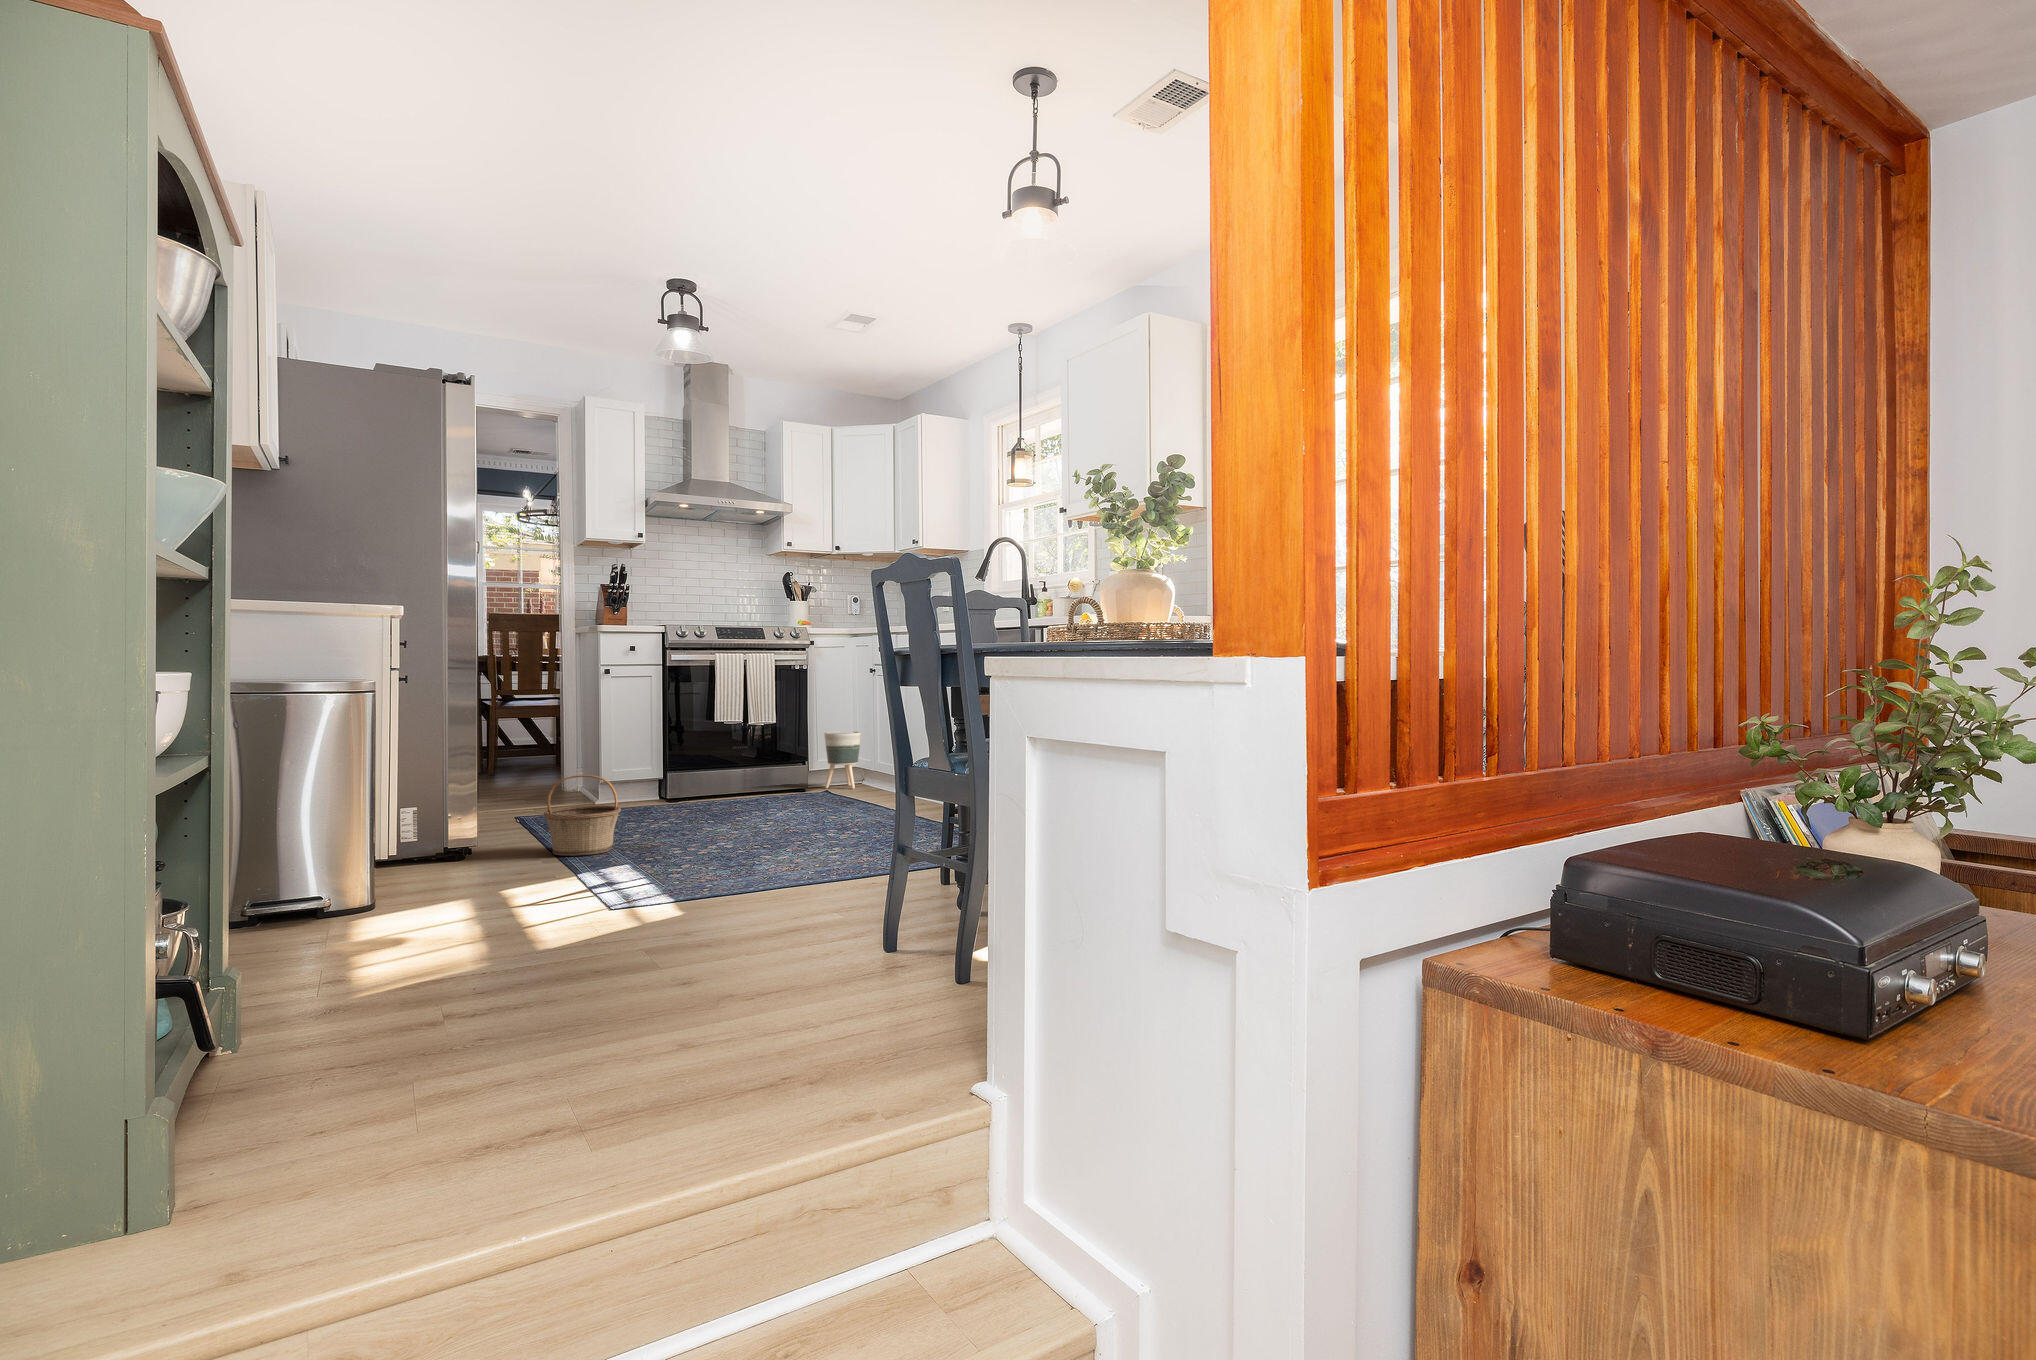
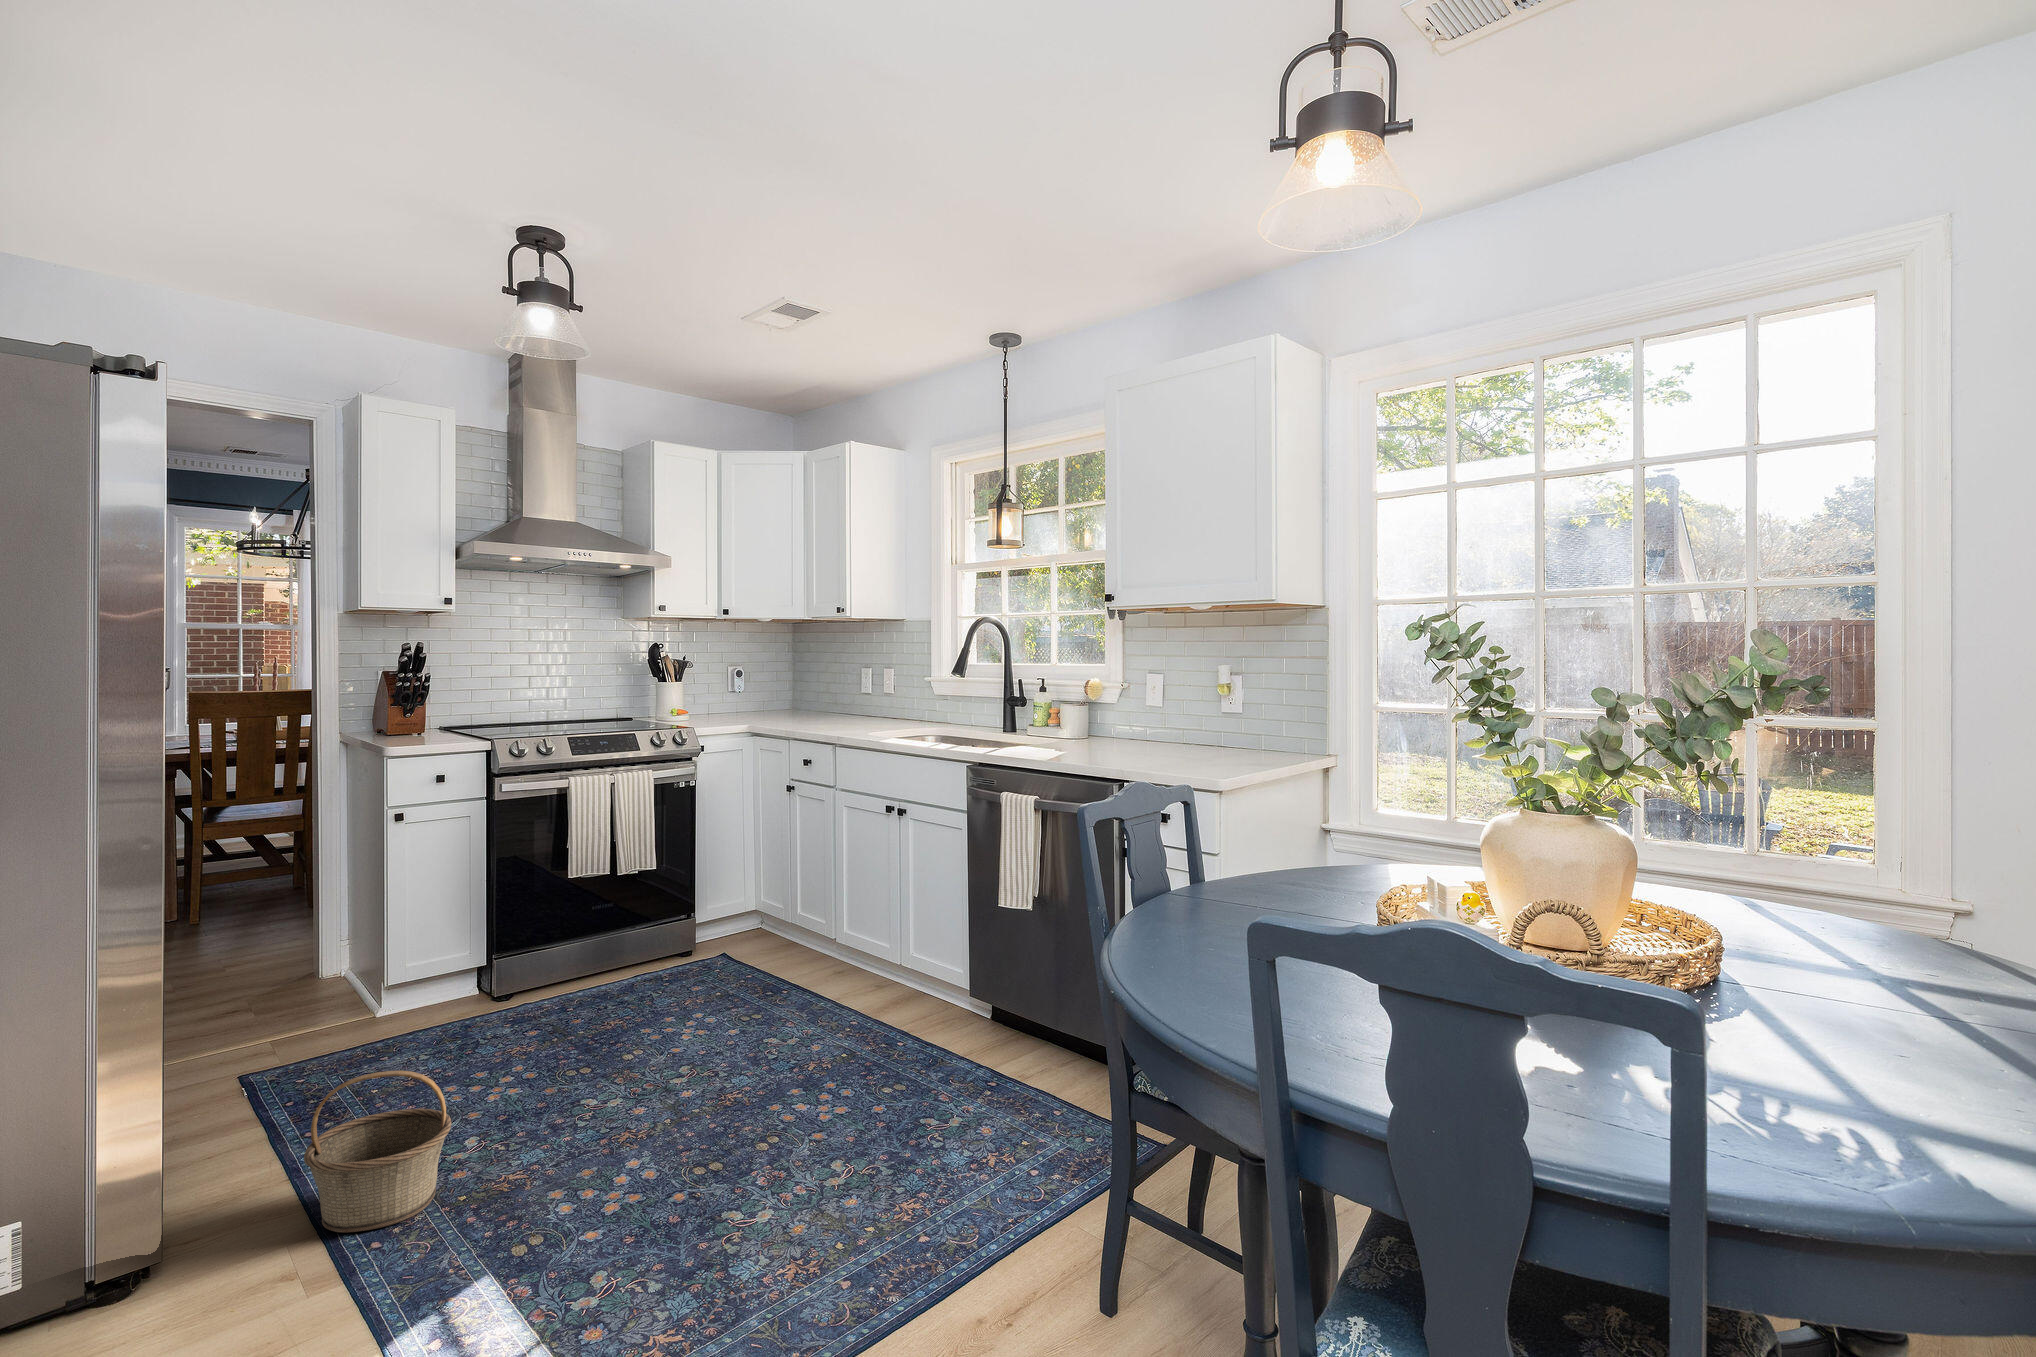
planter: present [824,731,861,789] -> none [721,867,772,950]

